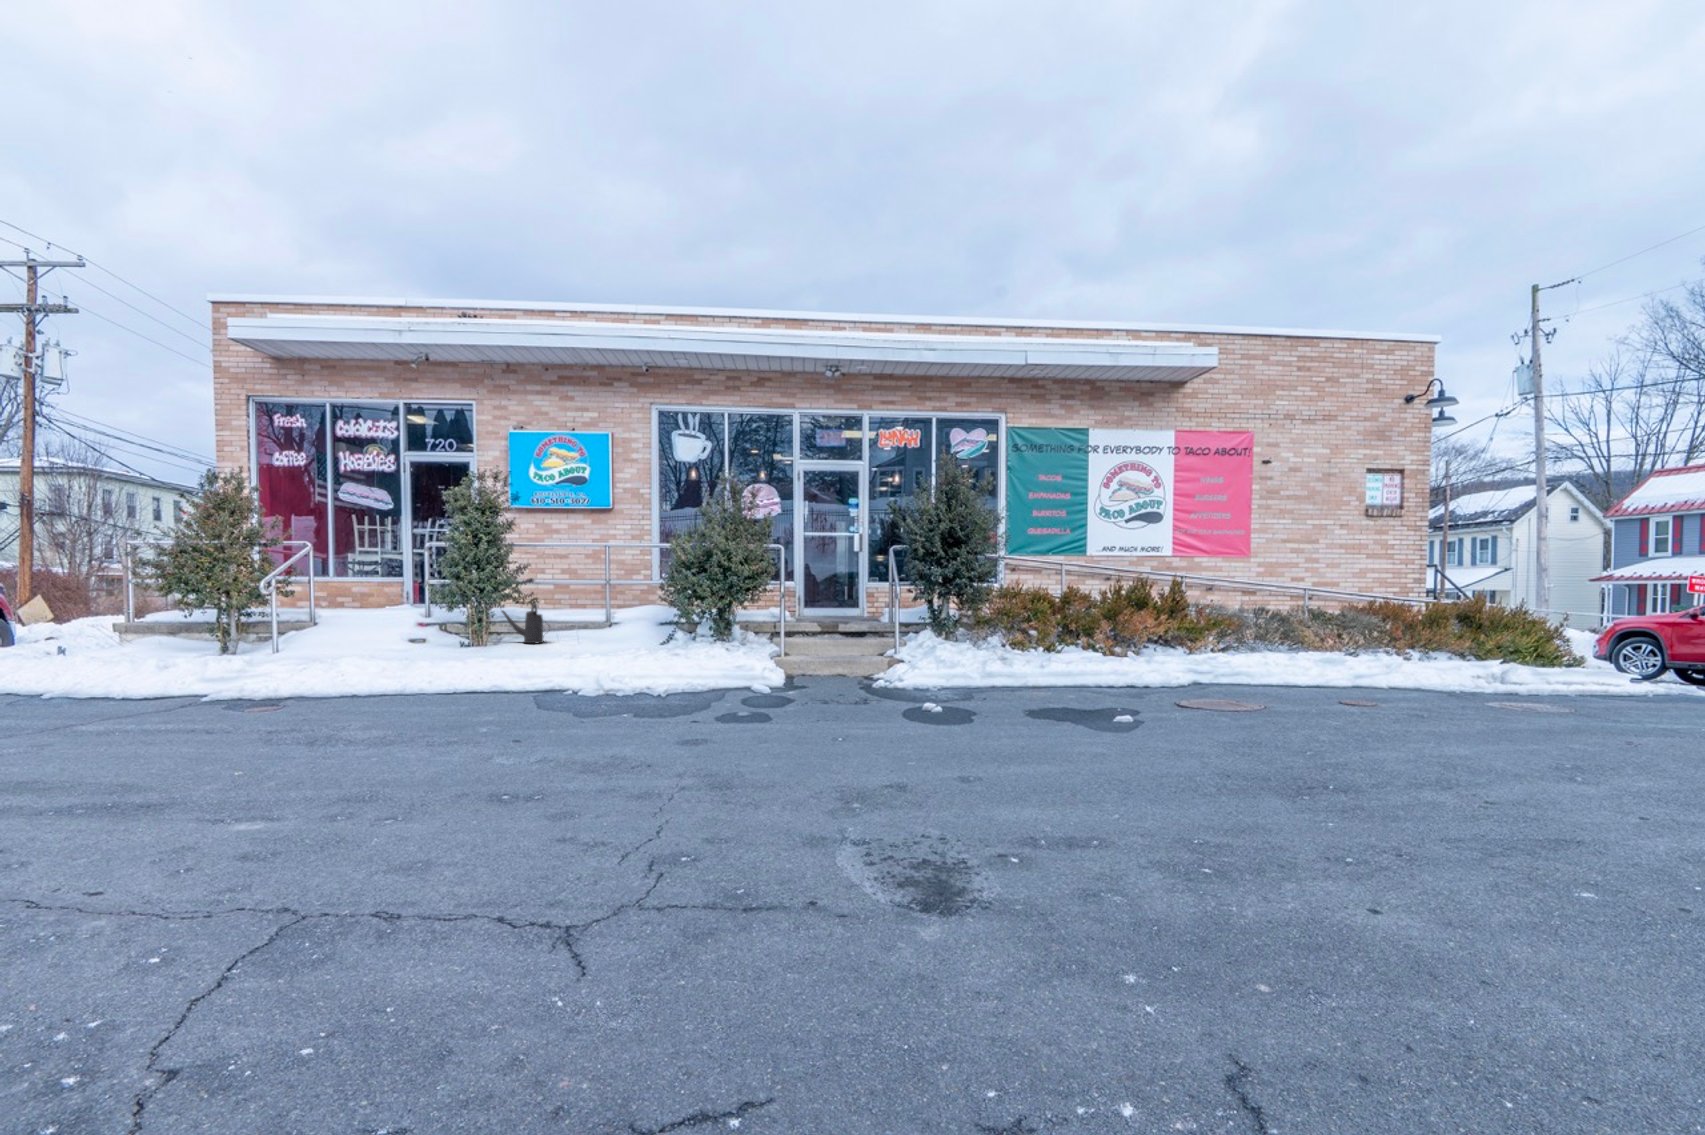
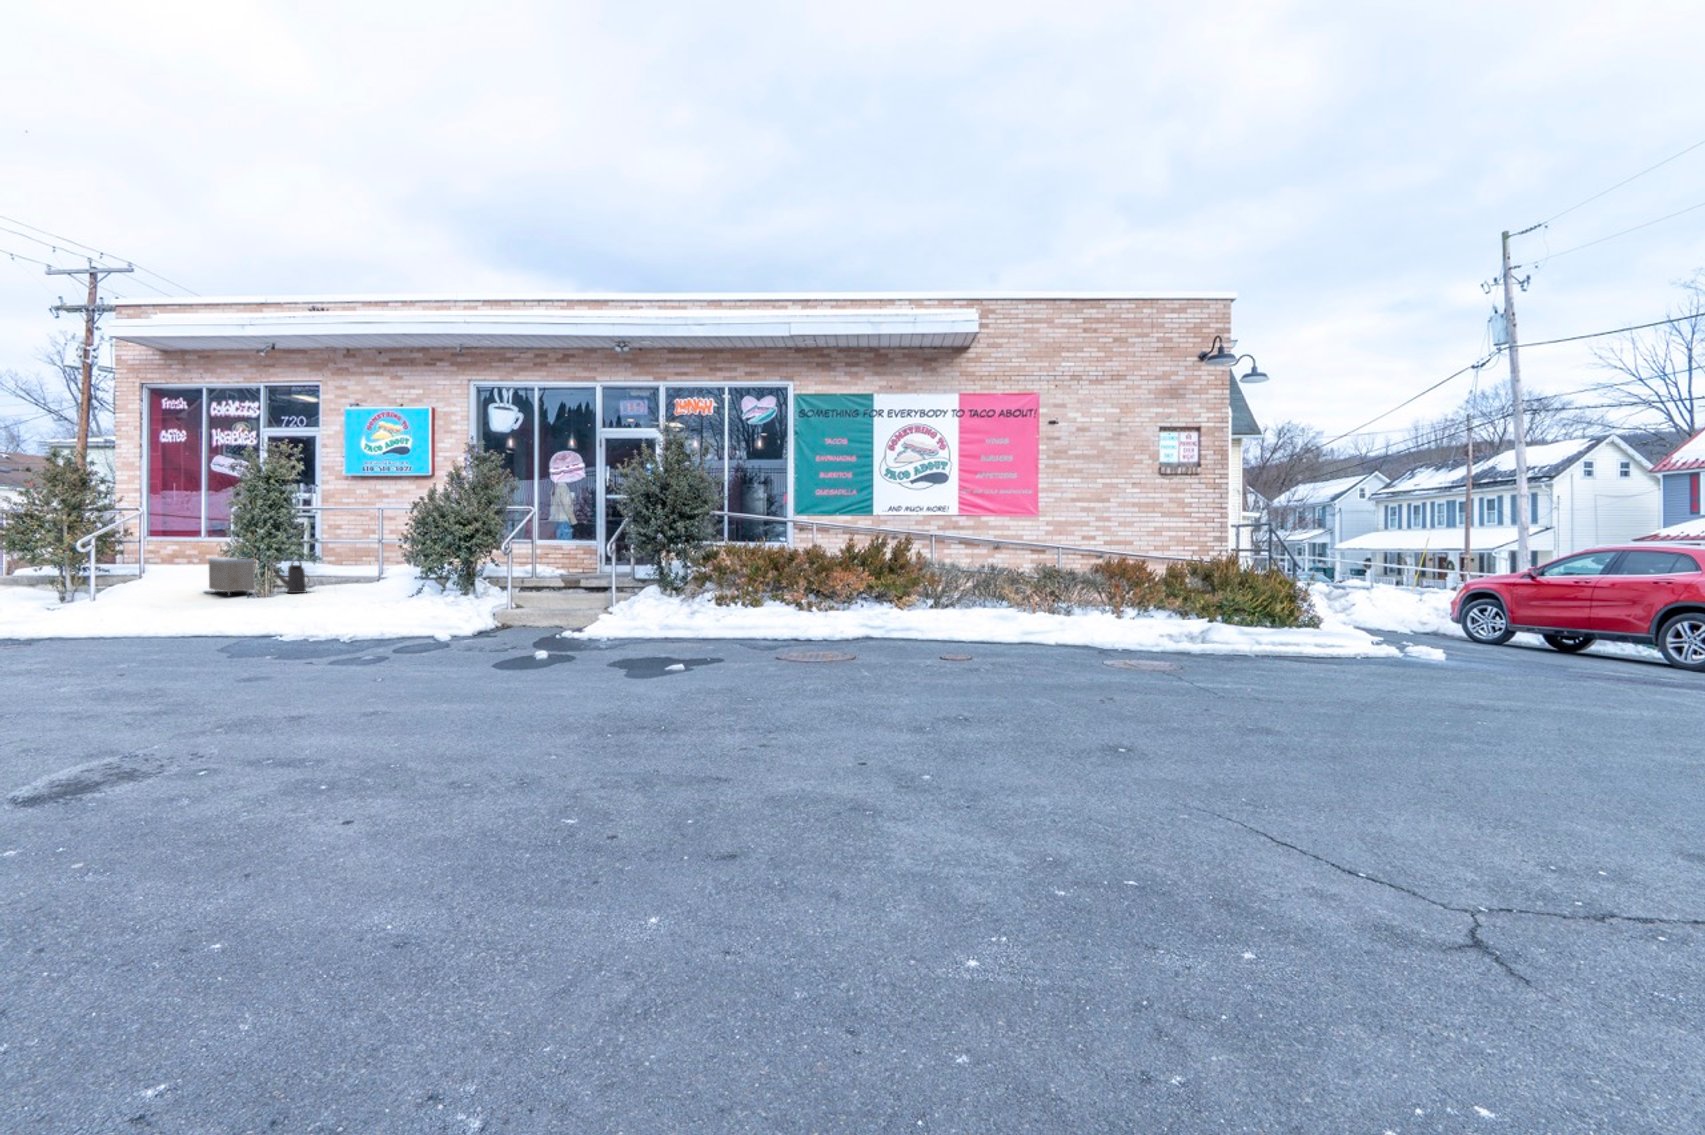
storage bench: none [428,602,490,647] -> present [209,557,255,594]

